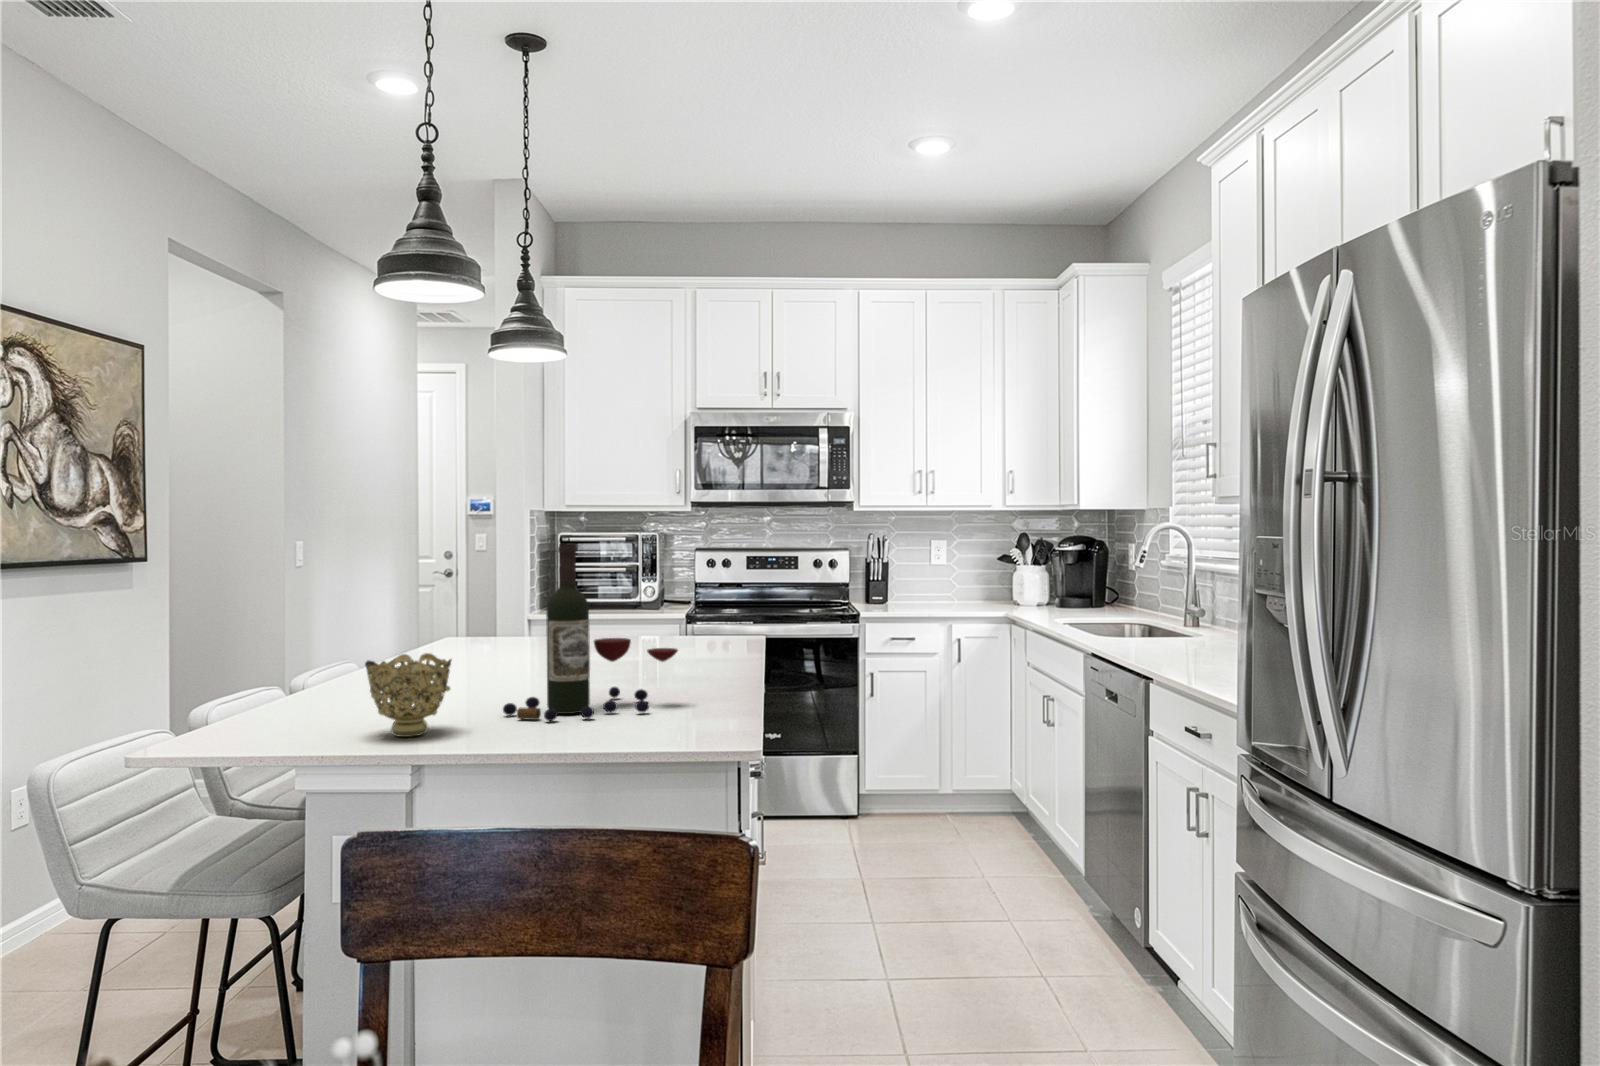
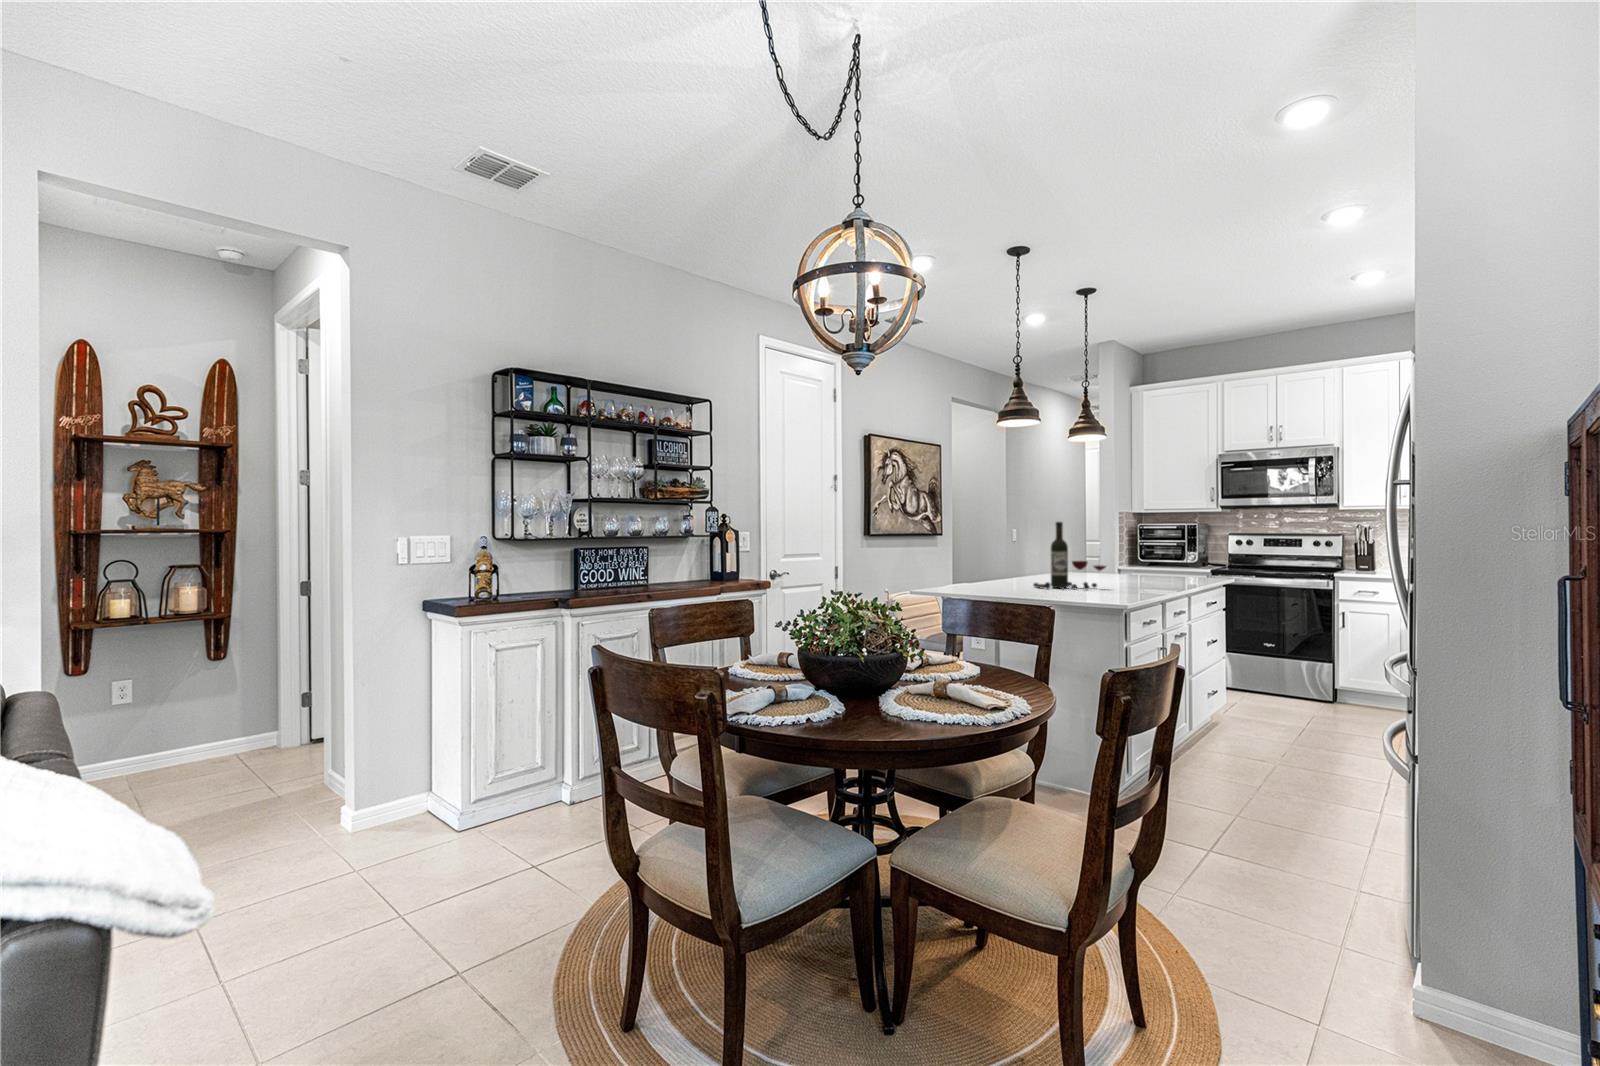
decorative bowl: present [365,653,451,737] -> none [980,561,1009,588]

